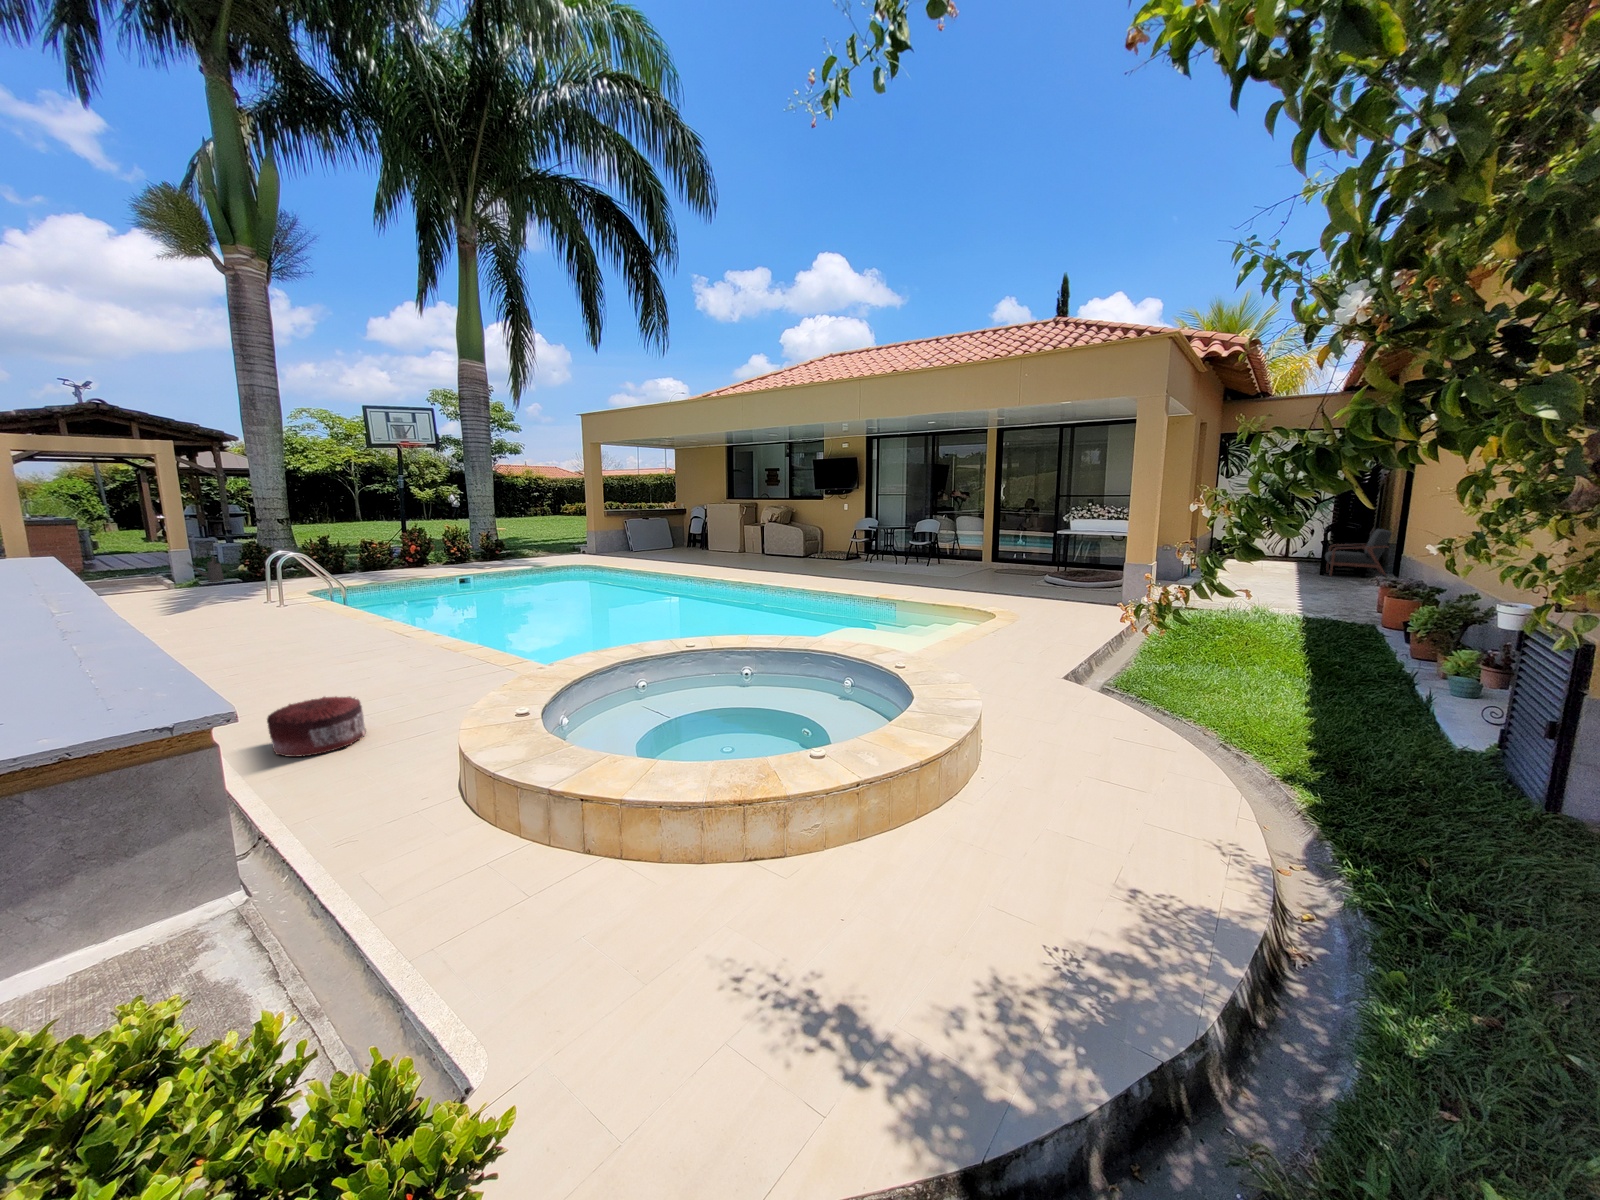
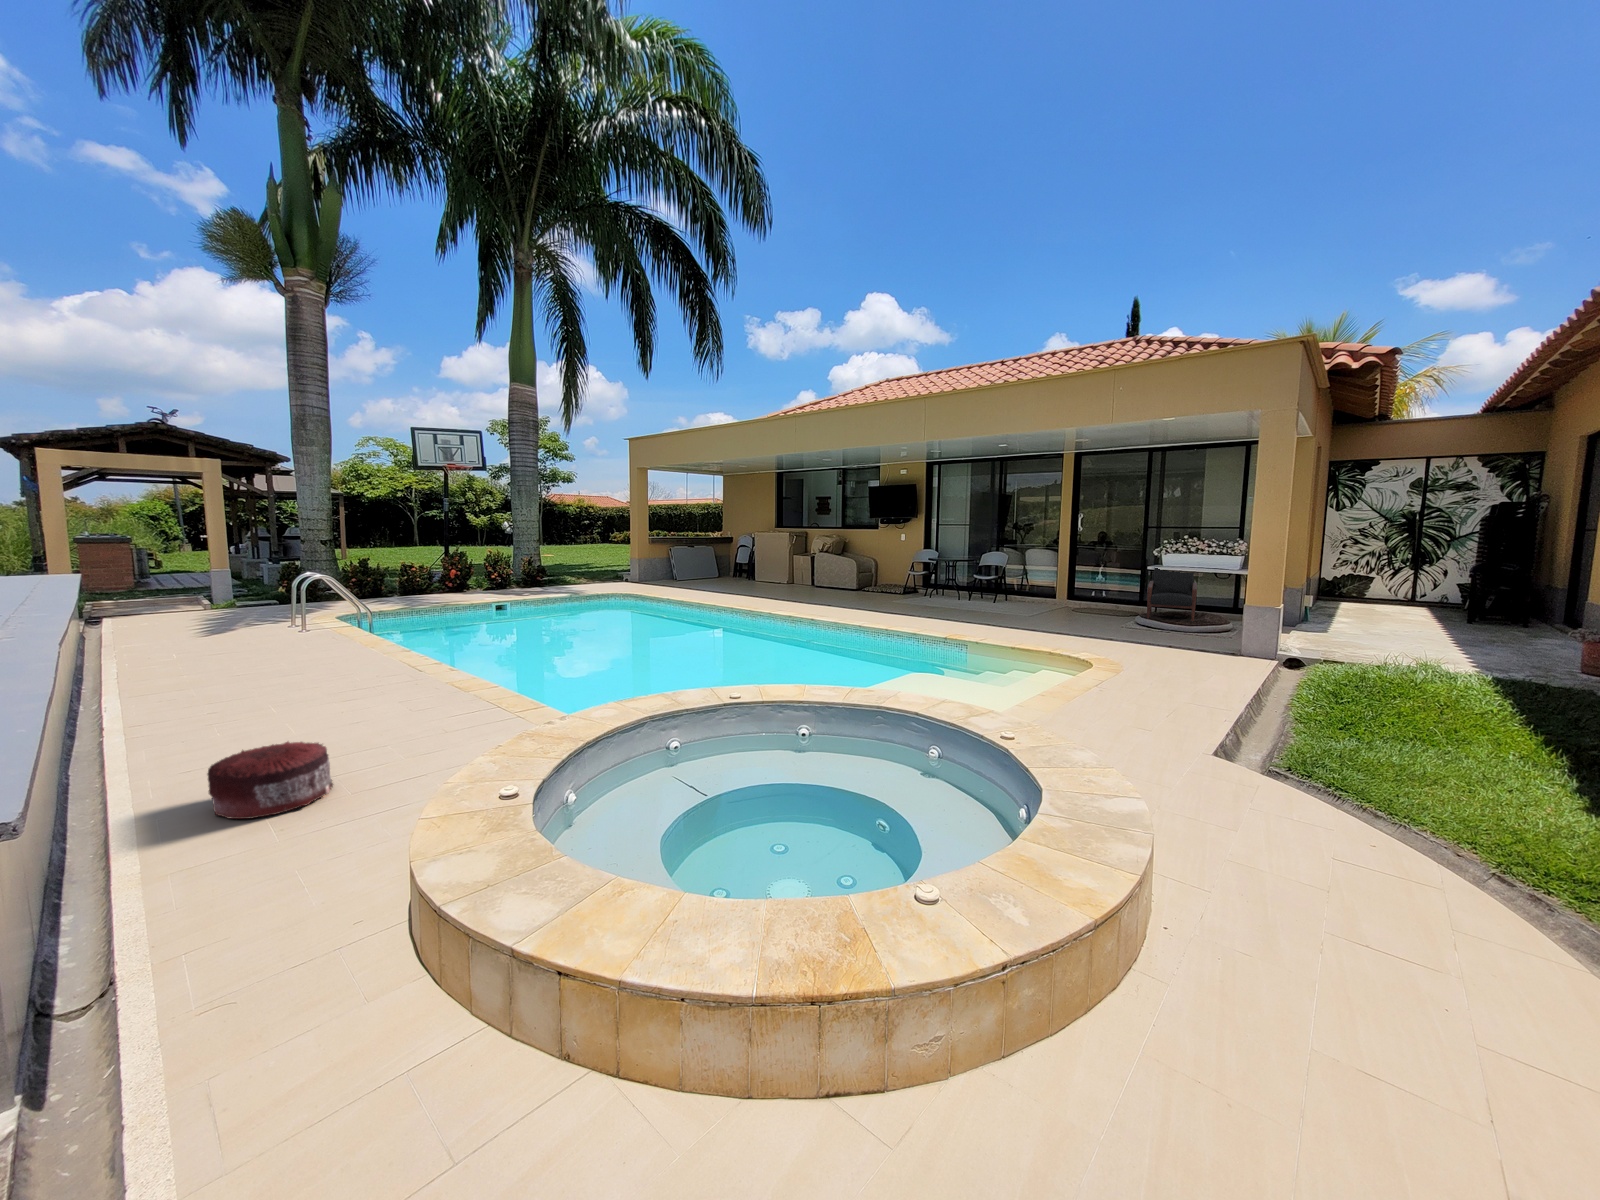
chair: present [1325,529,1392,576] -> present [1147,568,1197,621]
watering can: present [188,557,224,582] -> none [229,577,269,603]

